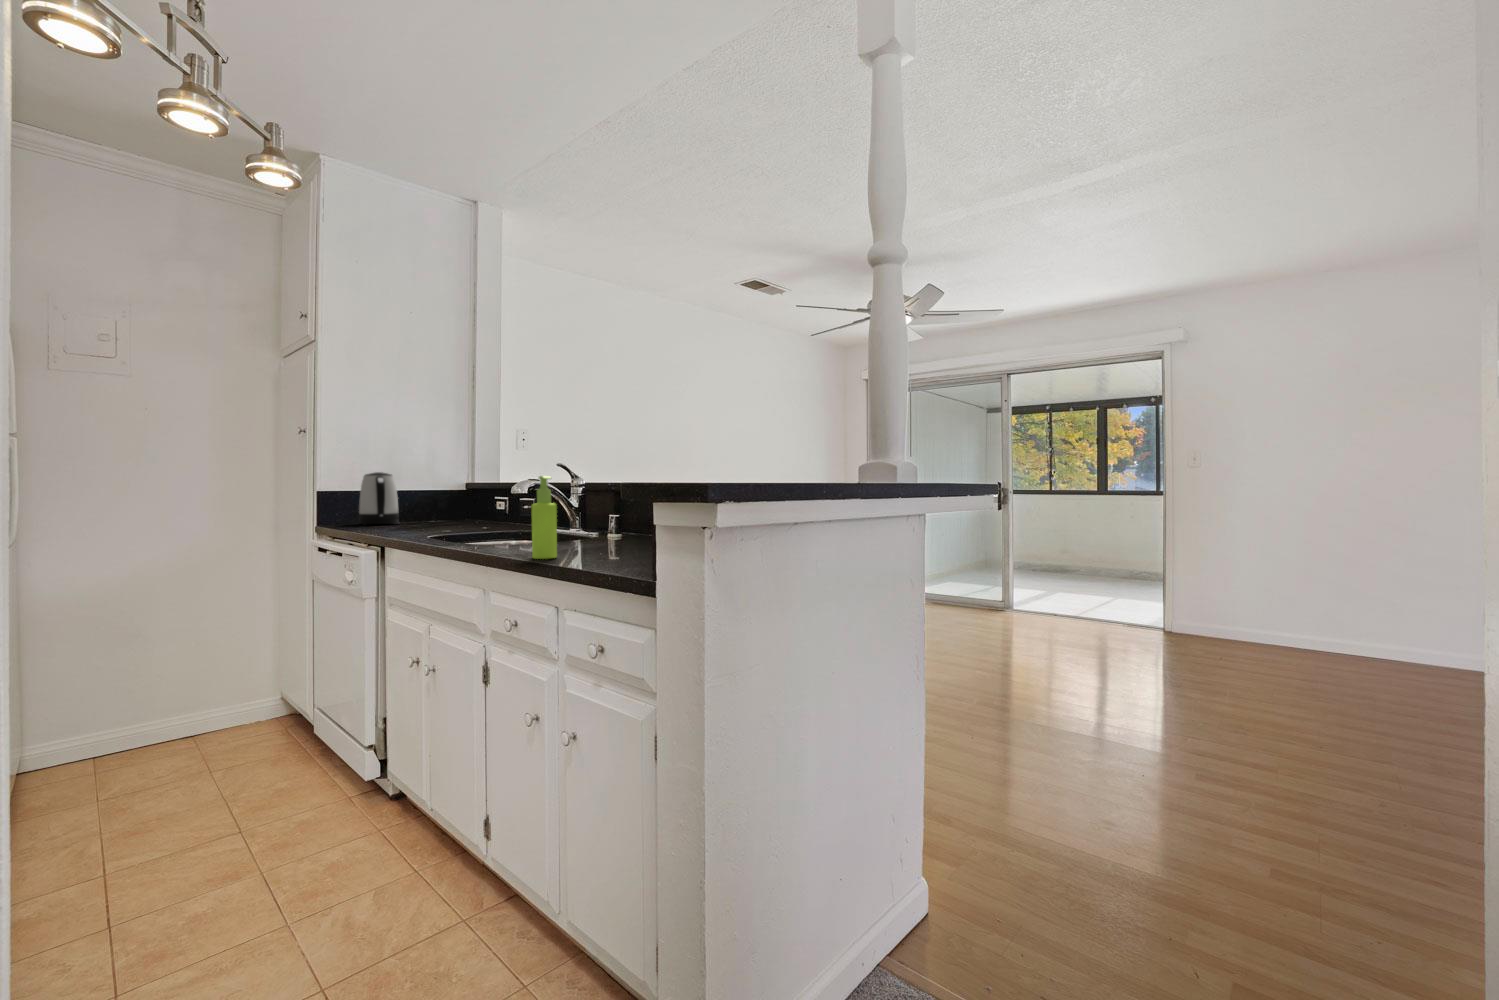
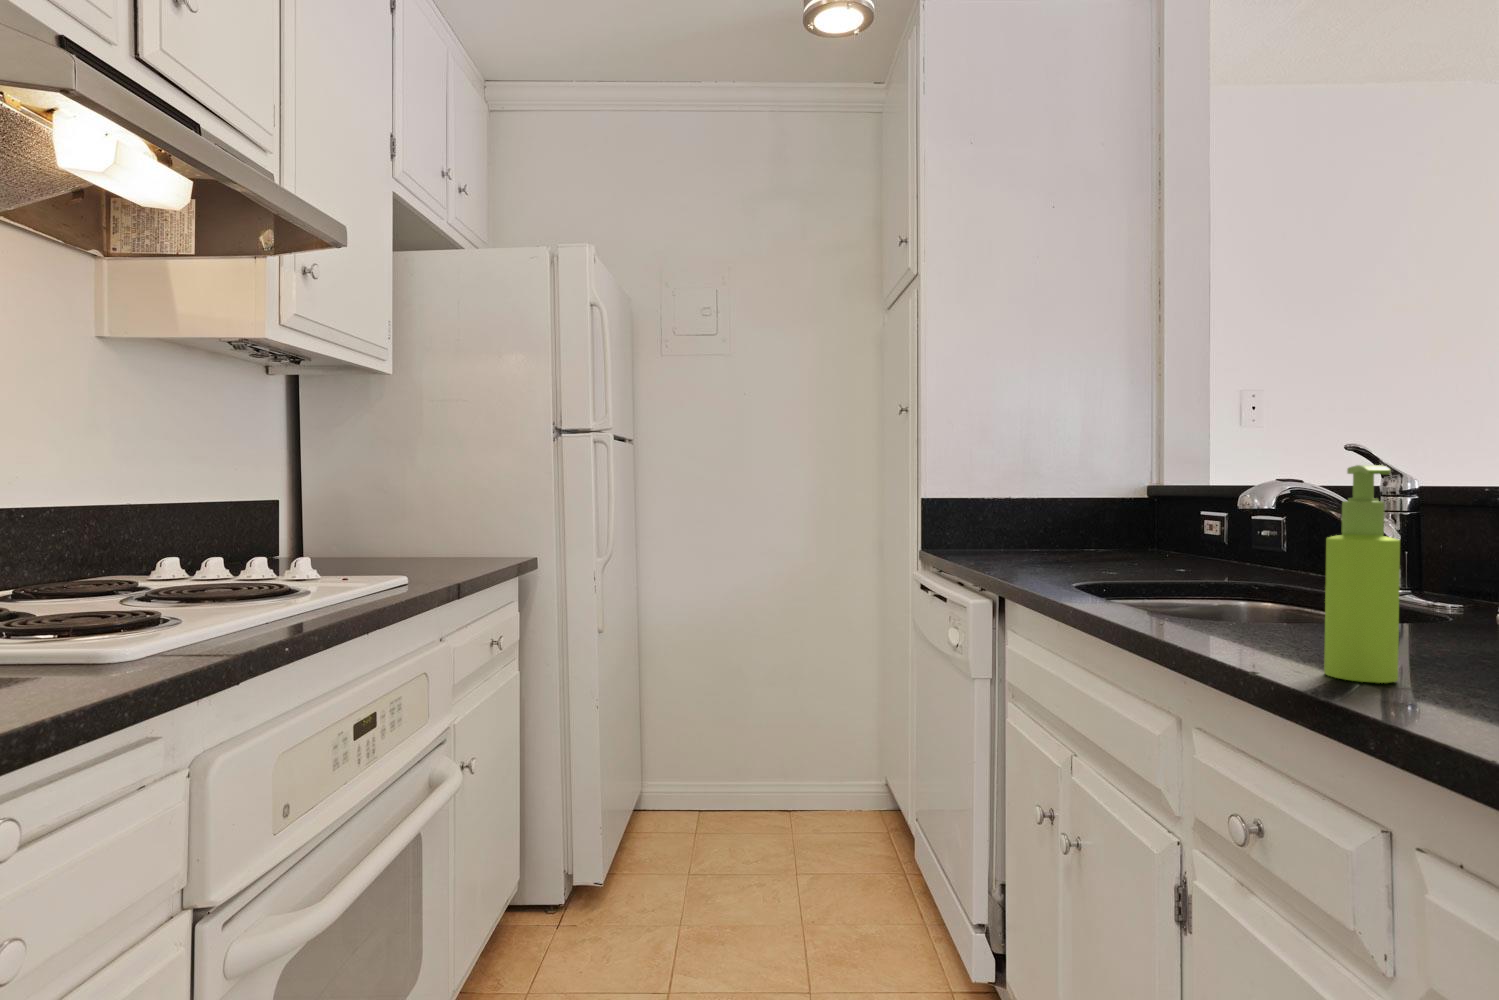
kettle: present [359,472,399,524] -> none [981,467,1039,550]

